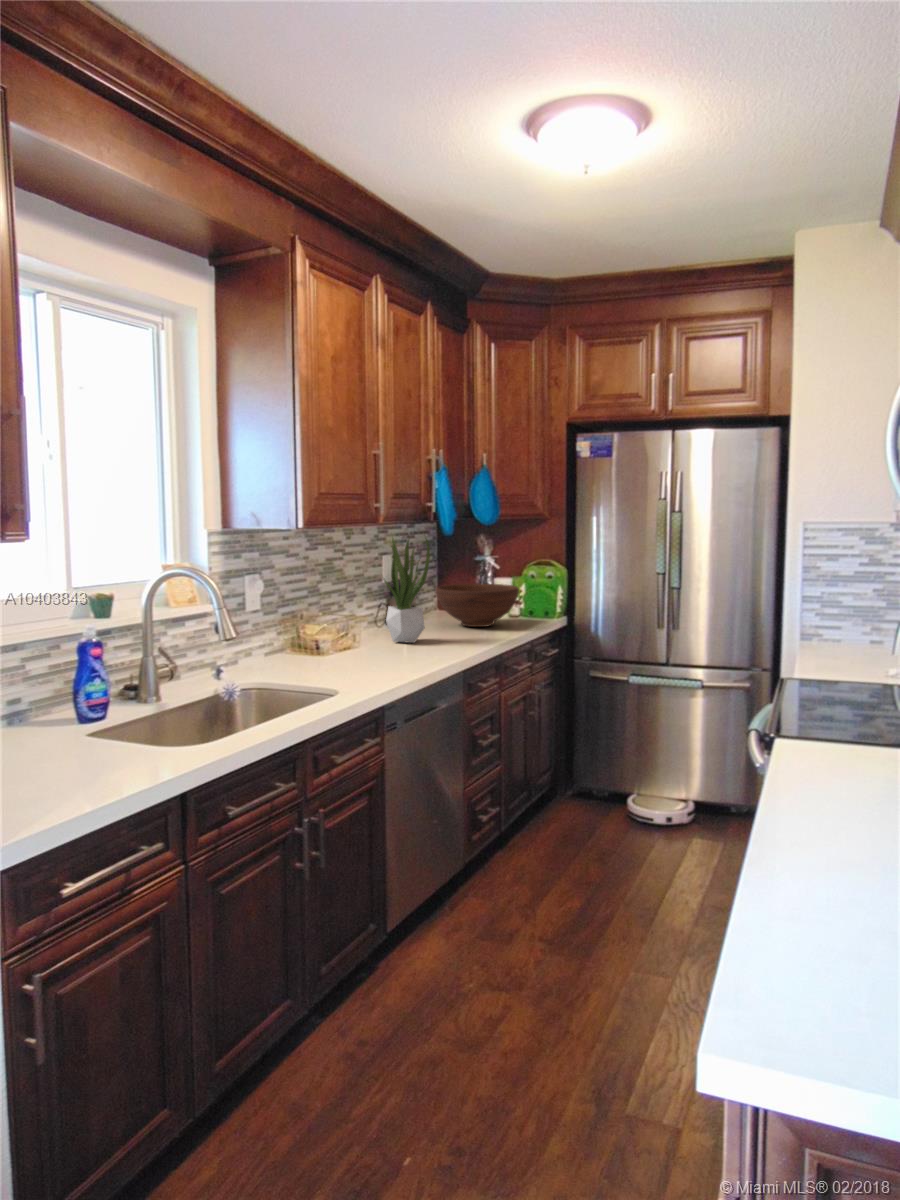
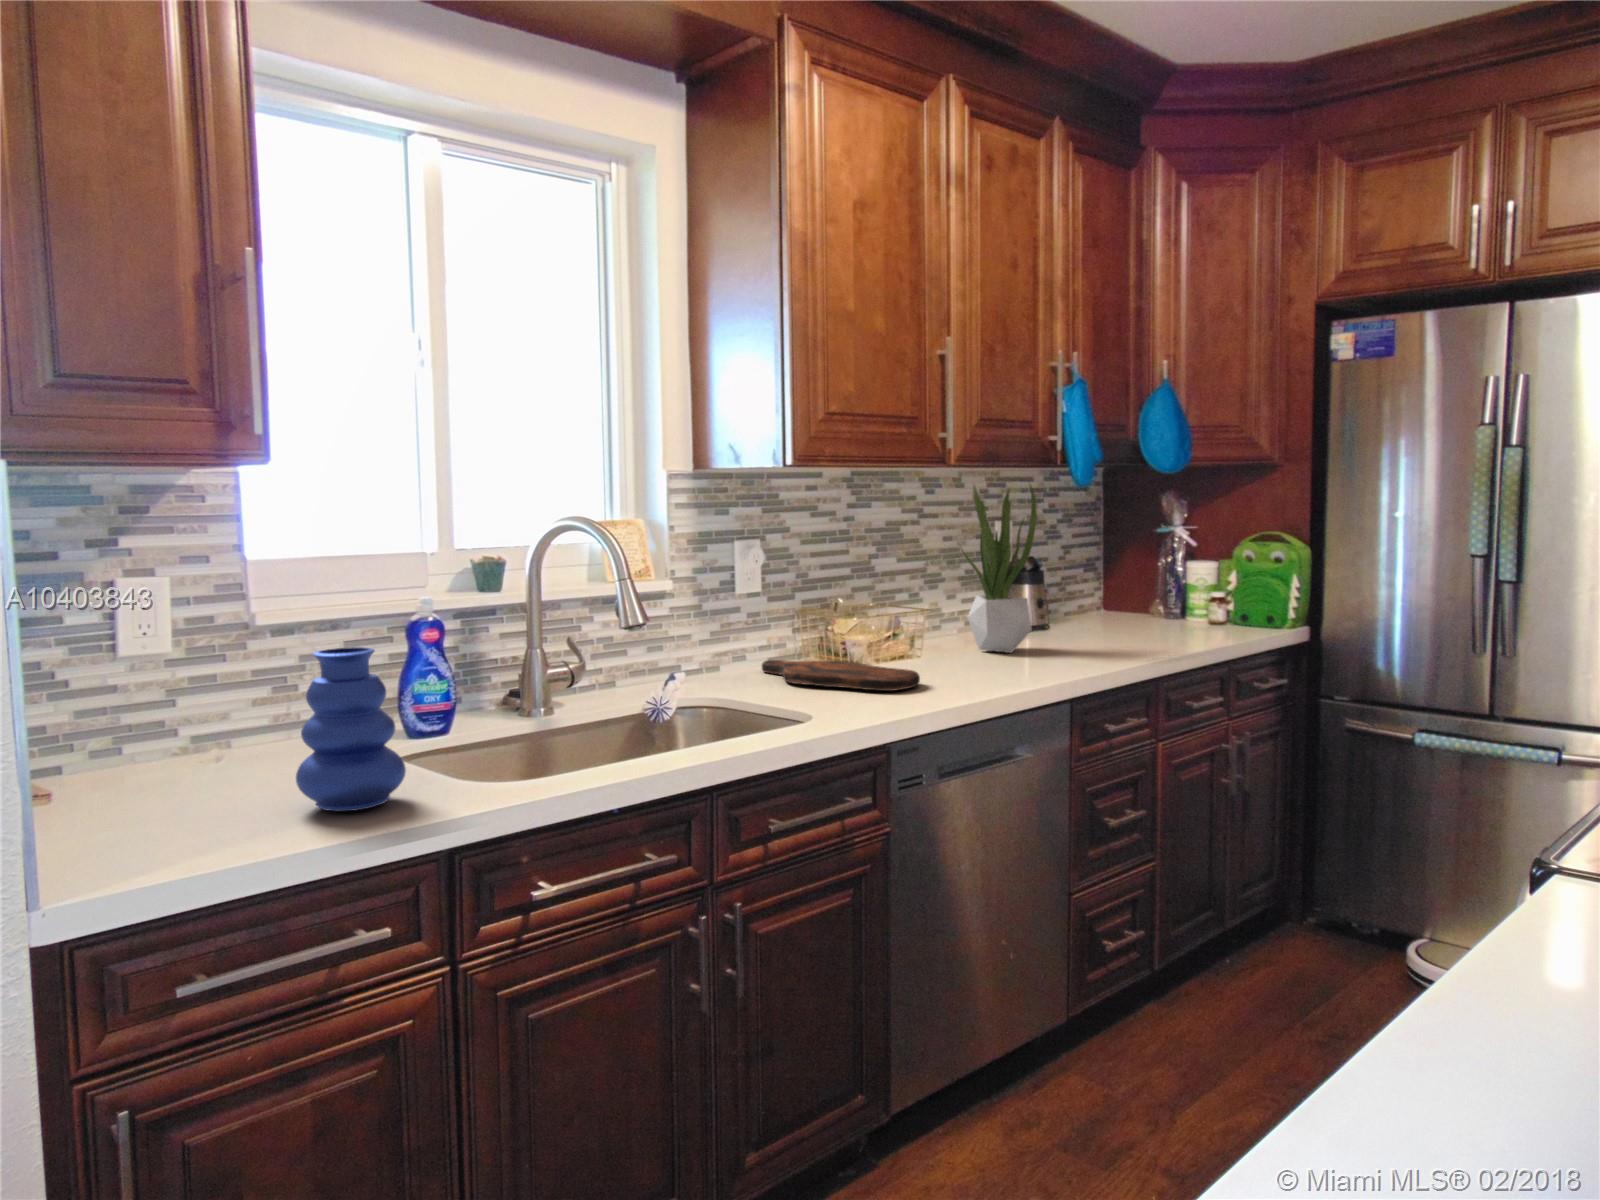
fruit bowl: present [436,584,519,627] -> none [1073,567,1212,634]
cutting board: none [268,654,383,672] -> present [762,660,920,691]
vase: none [84,665,156,770] -> present [296,647,406,811]

